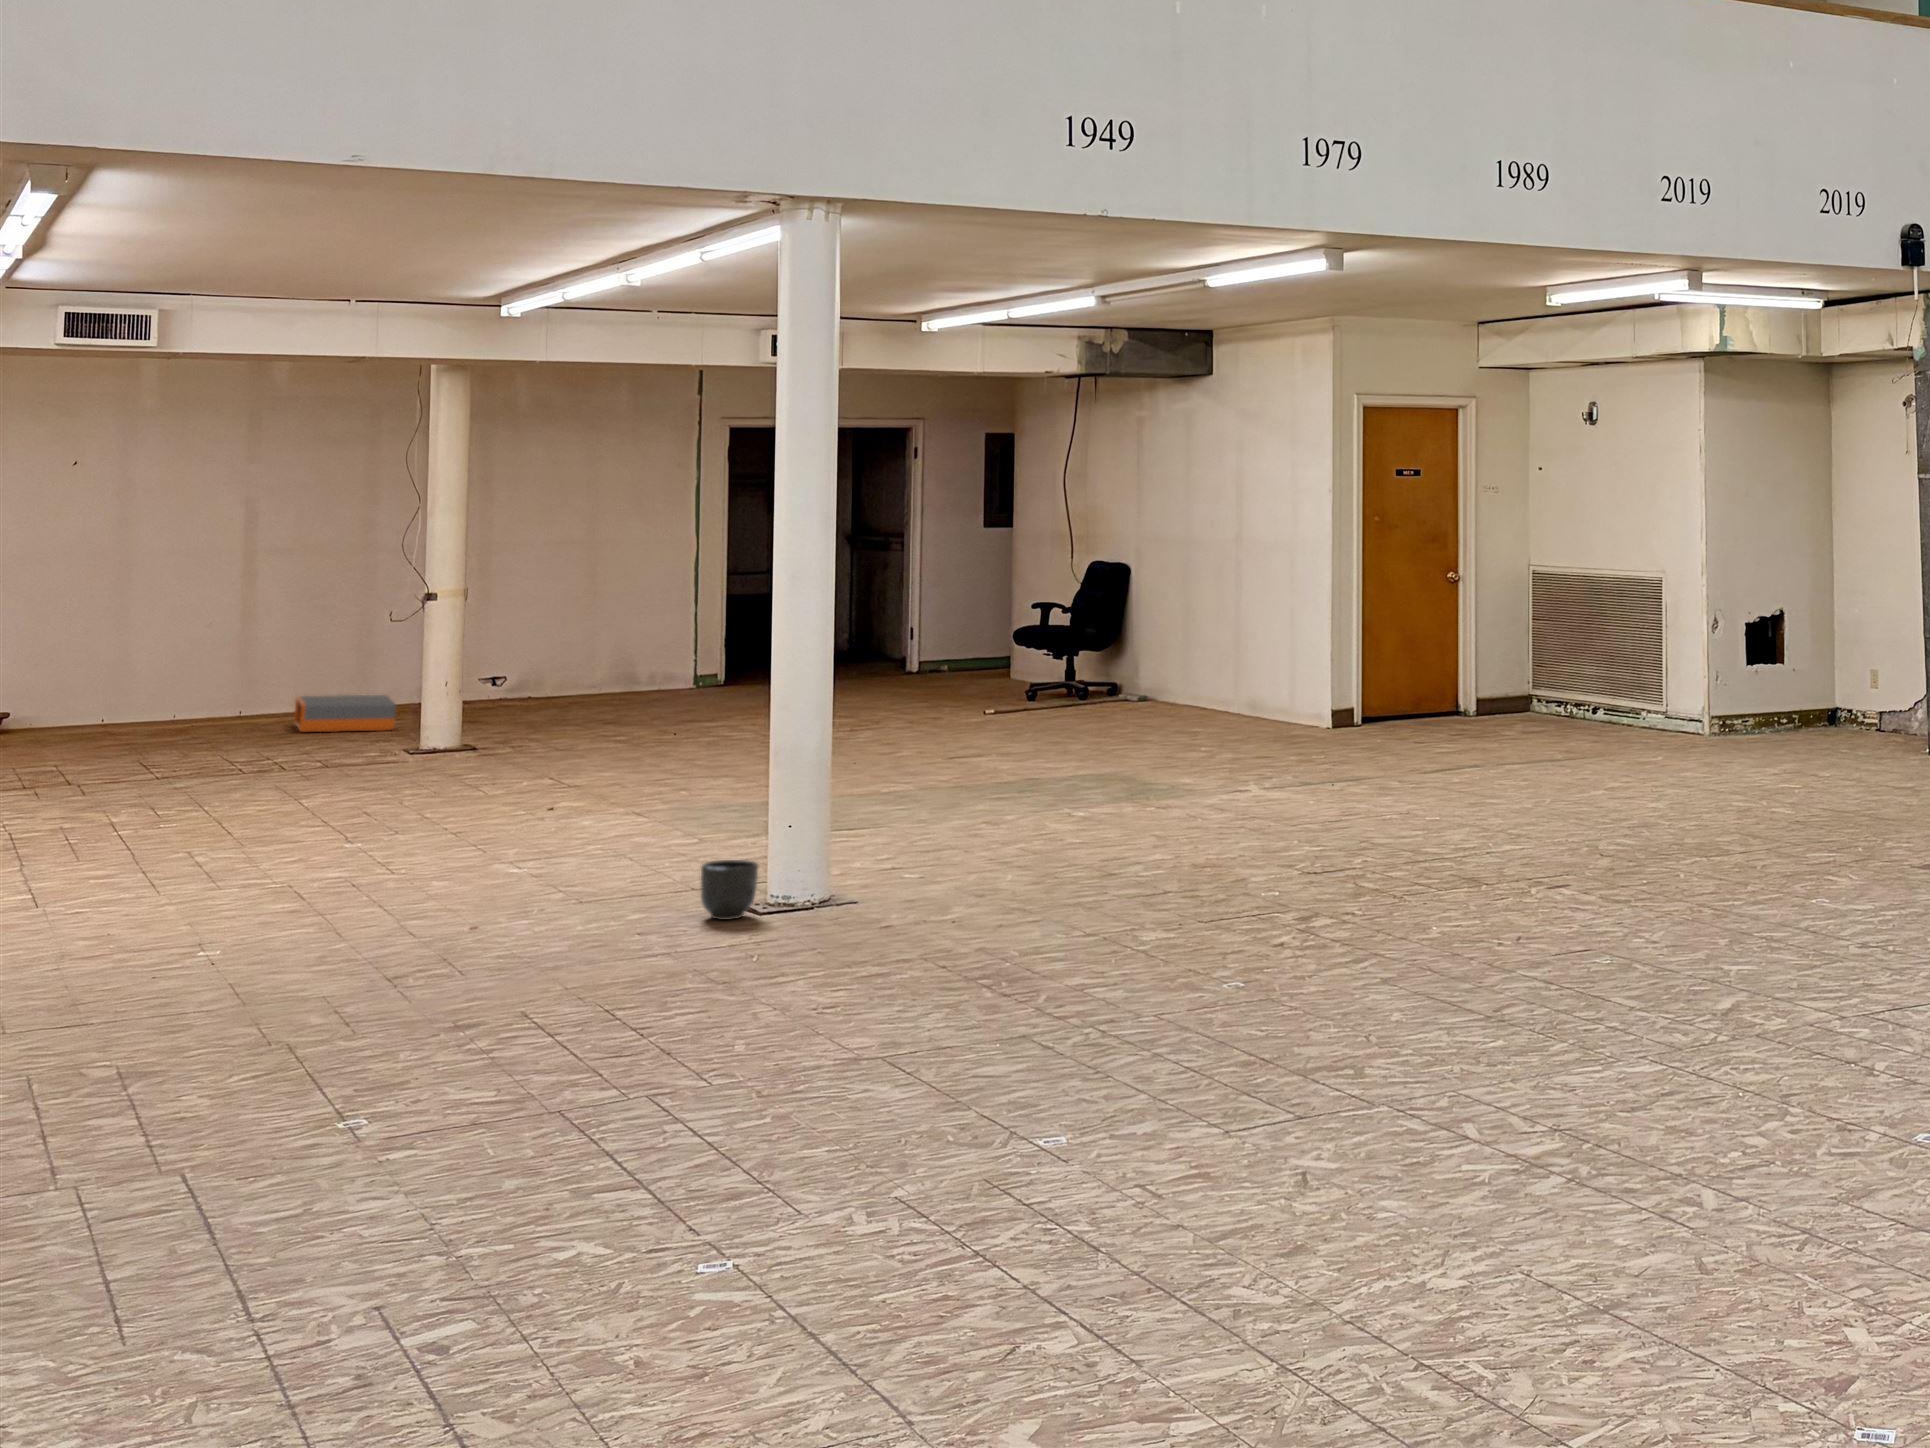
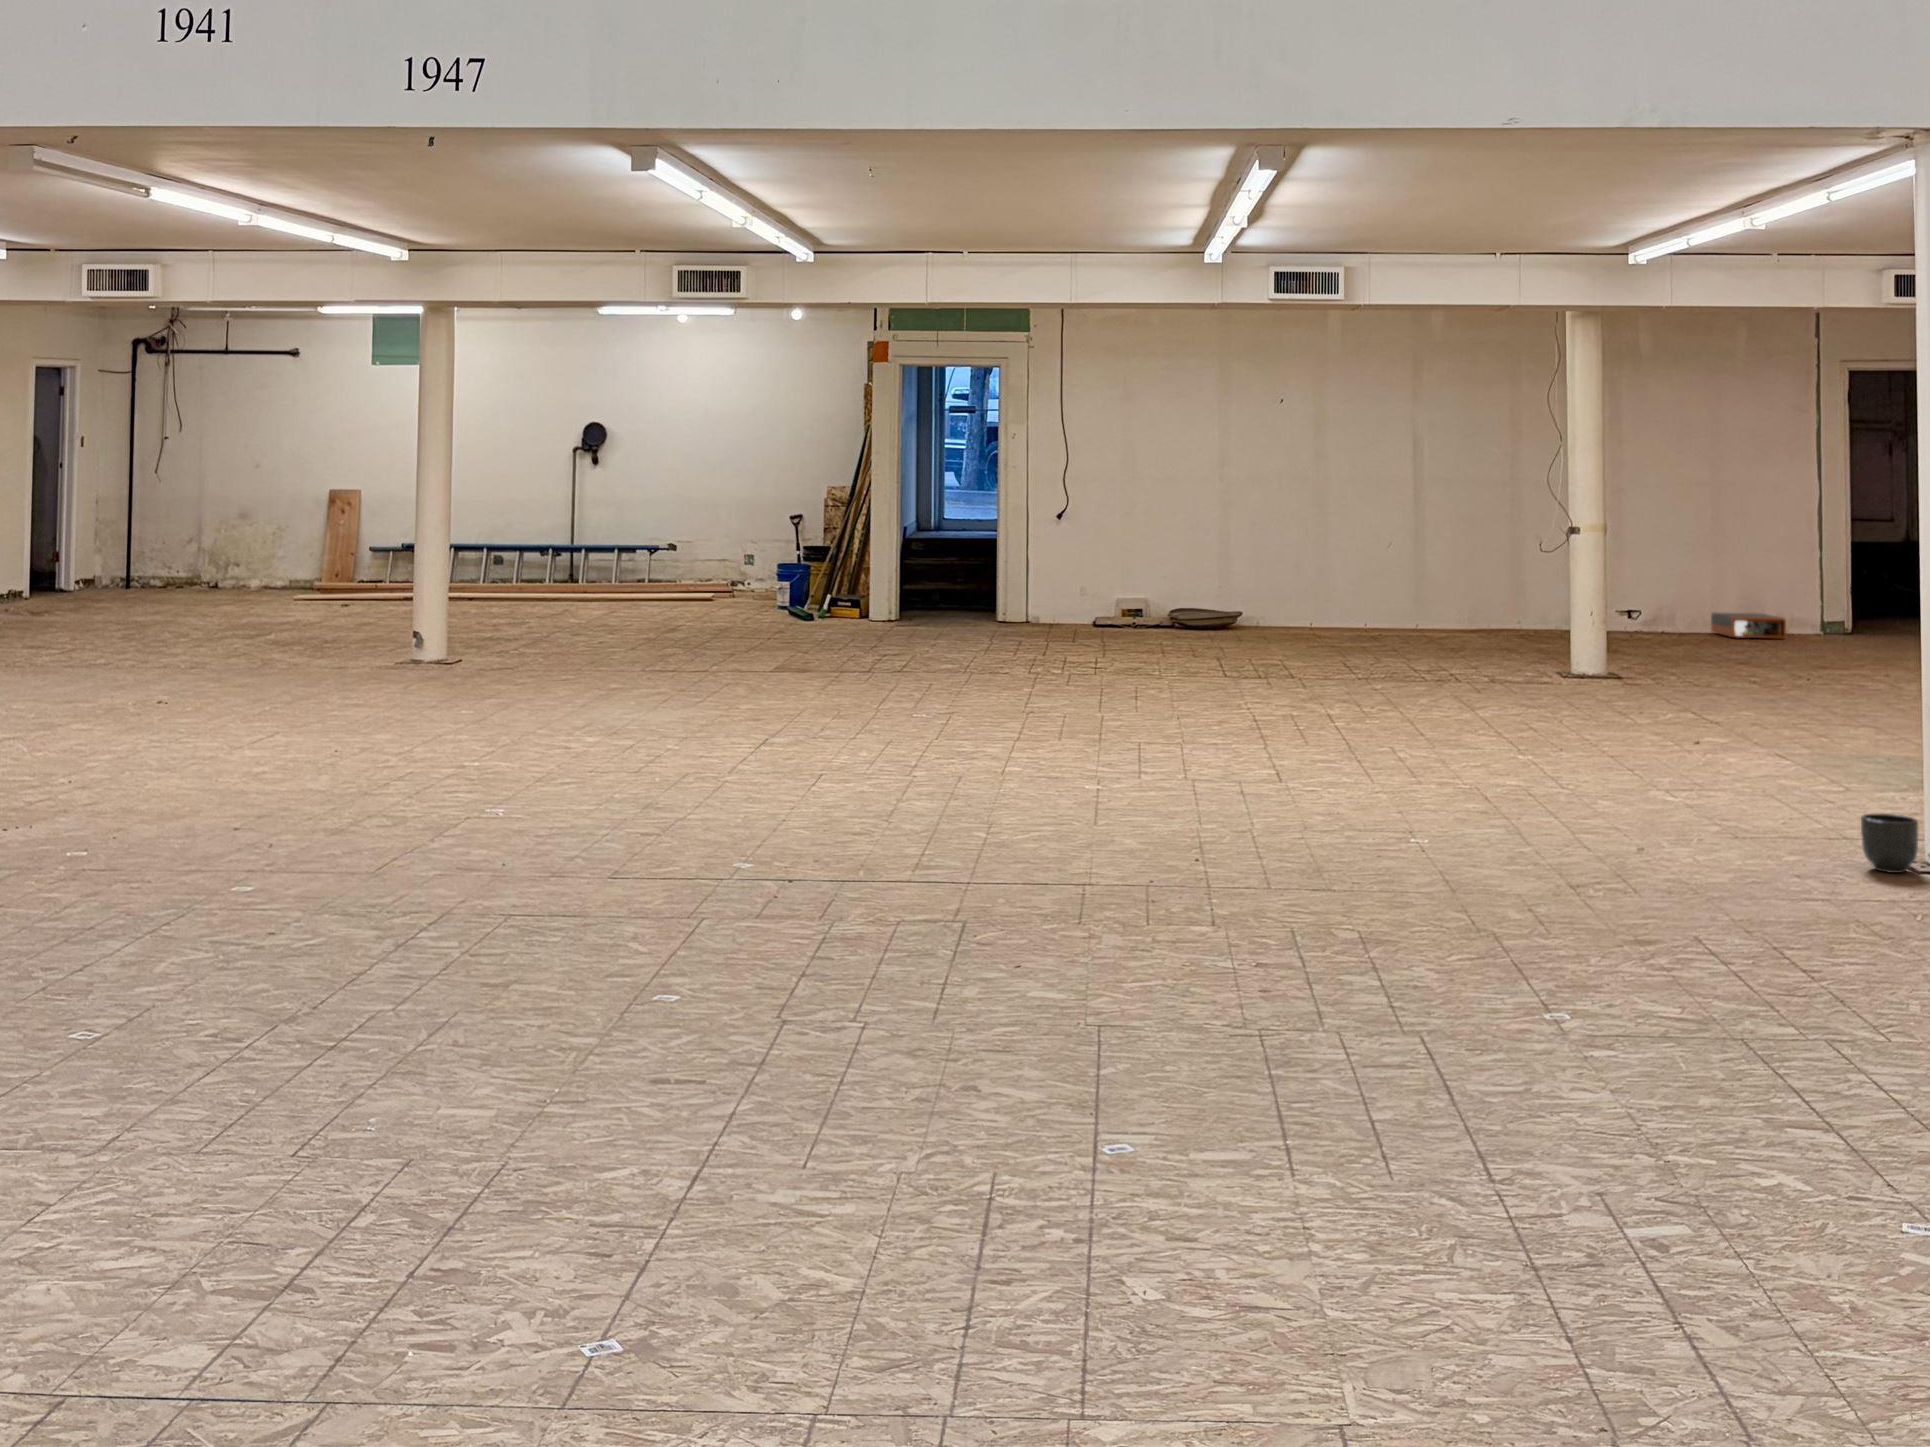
storage box: present [294,695,396,732] -> present [1711,612,1786,639]

